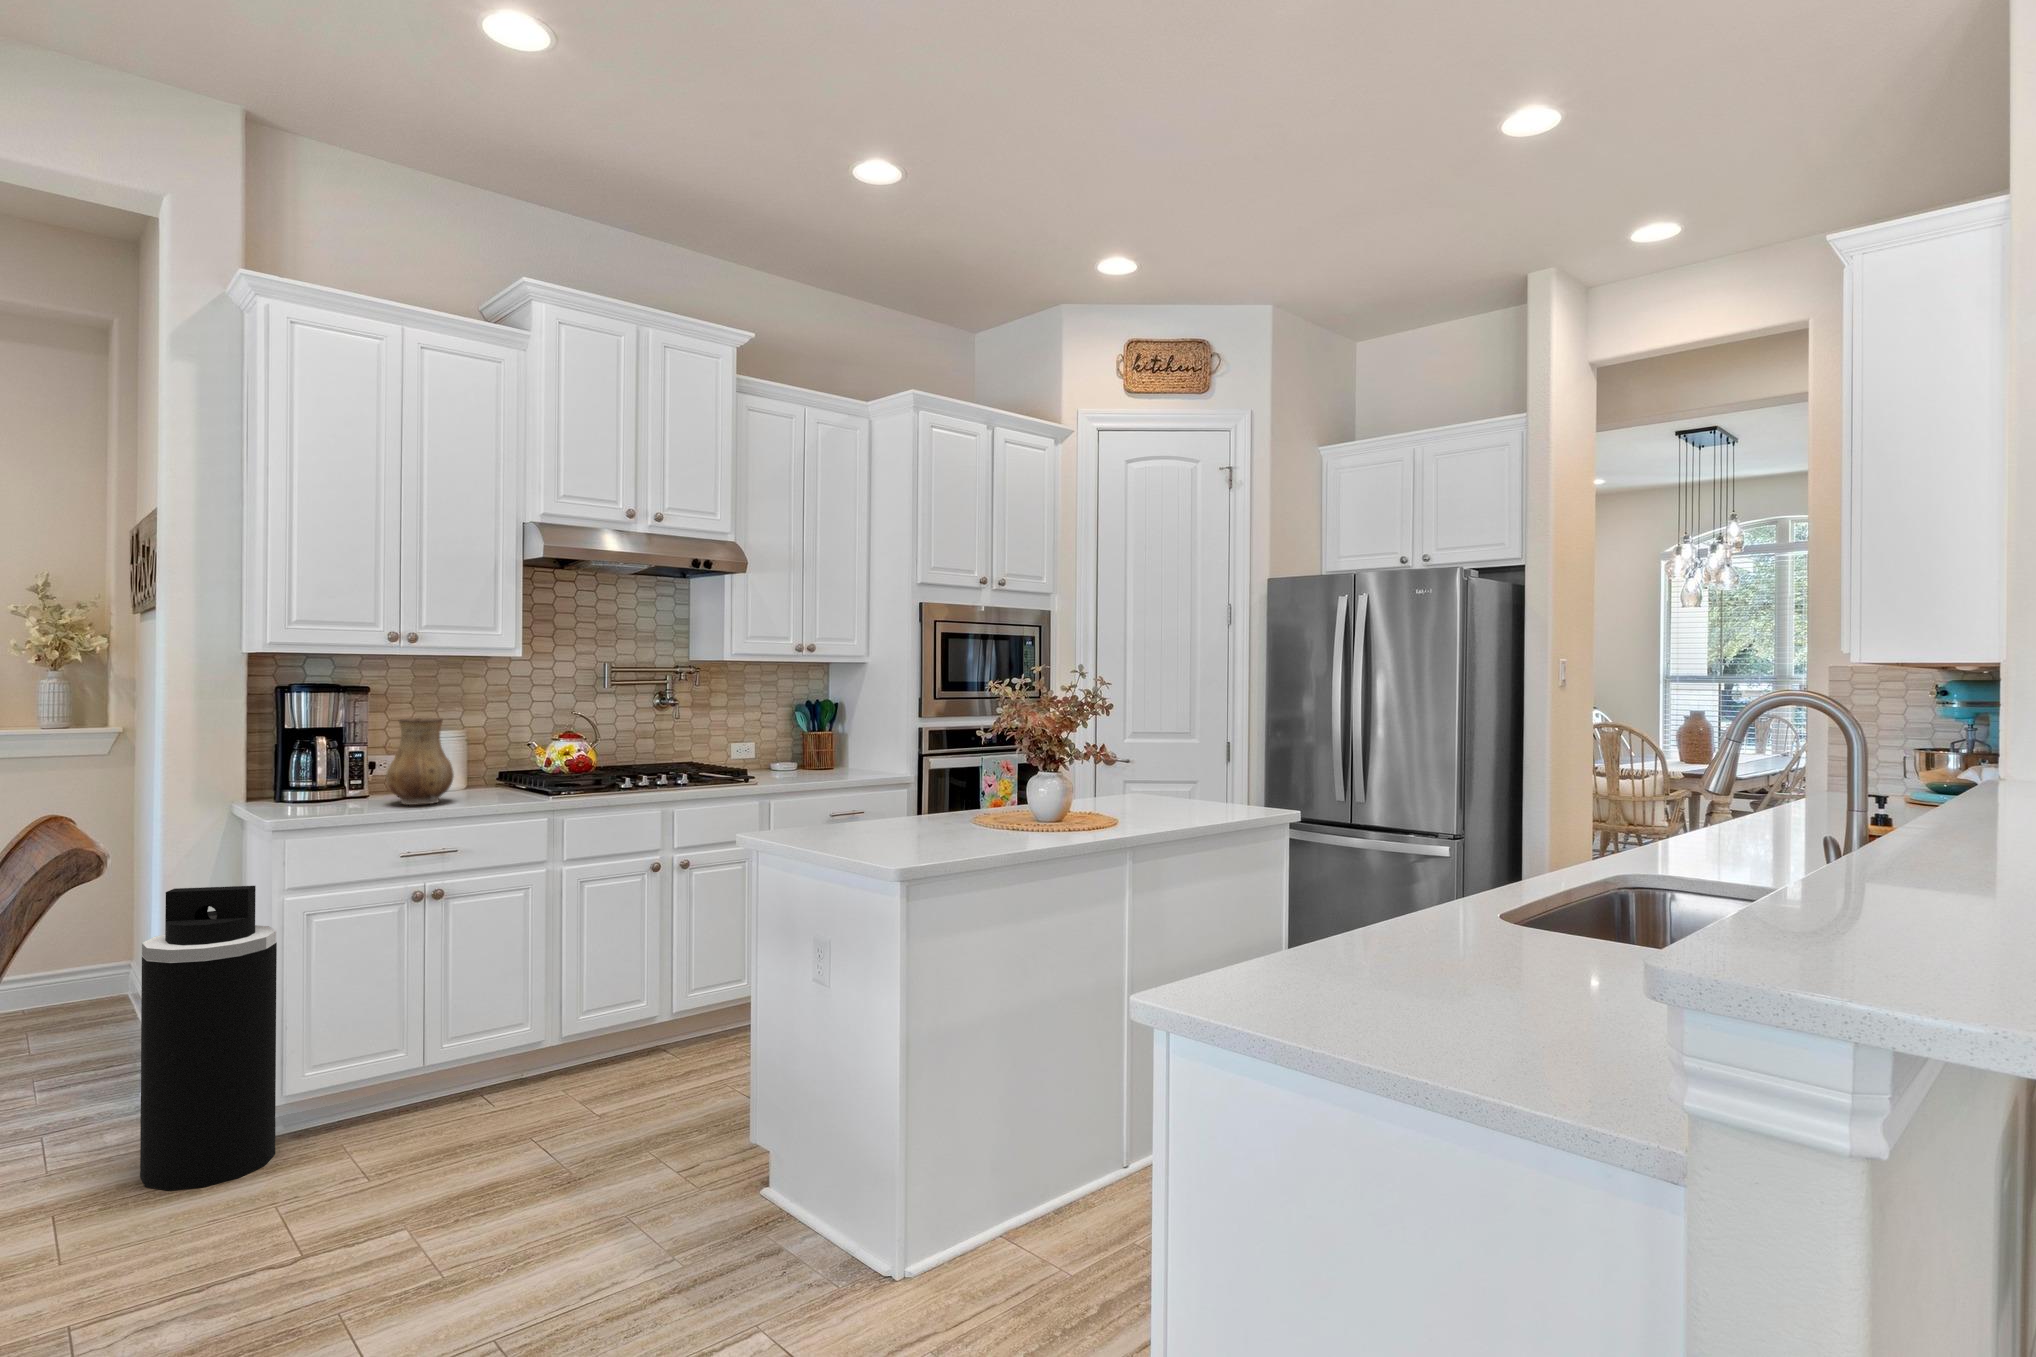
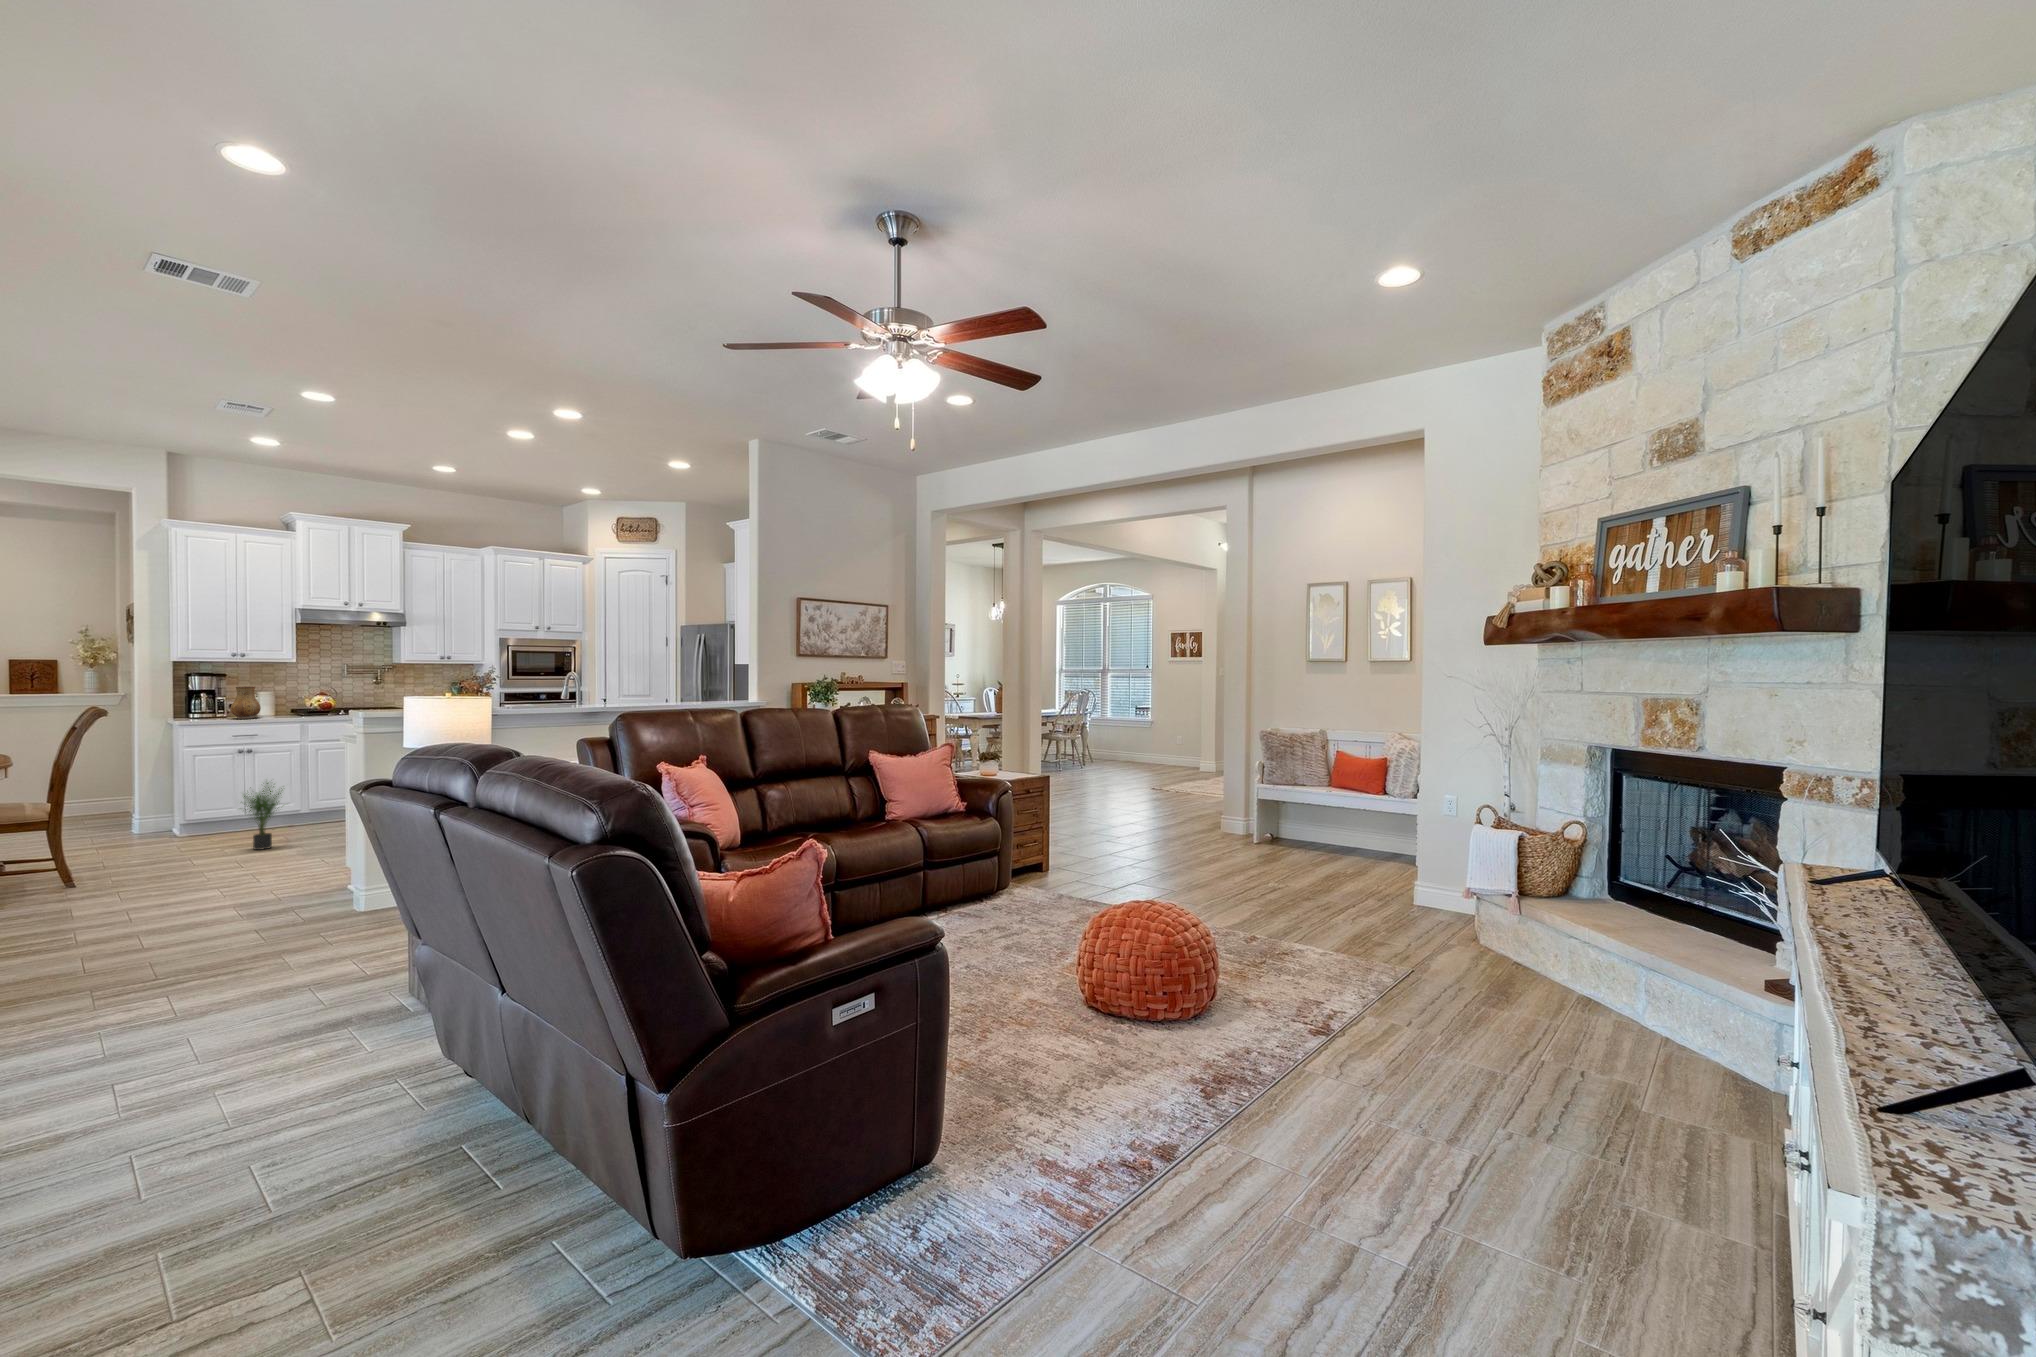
trash can: present [140,886,277,1191] -> none [127,745,182,845]
potted plant: none [450,1005,601,1244] -> present [244,783,282,850]

